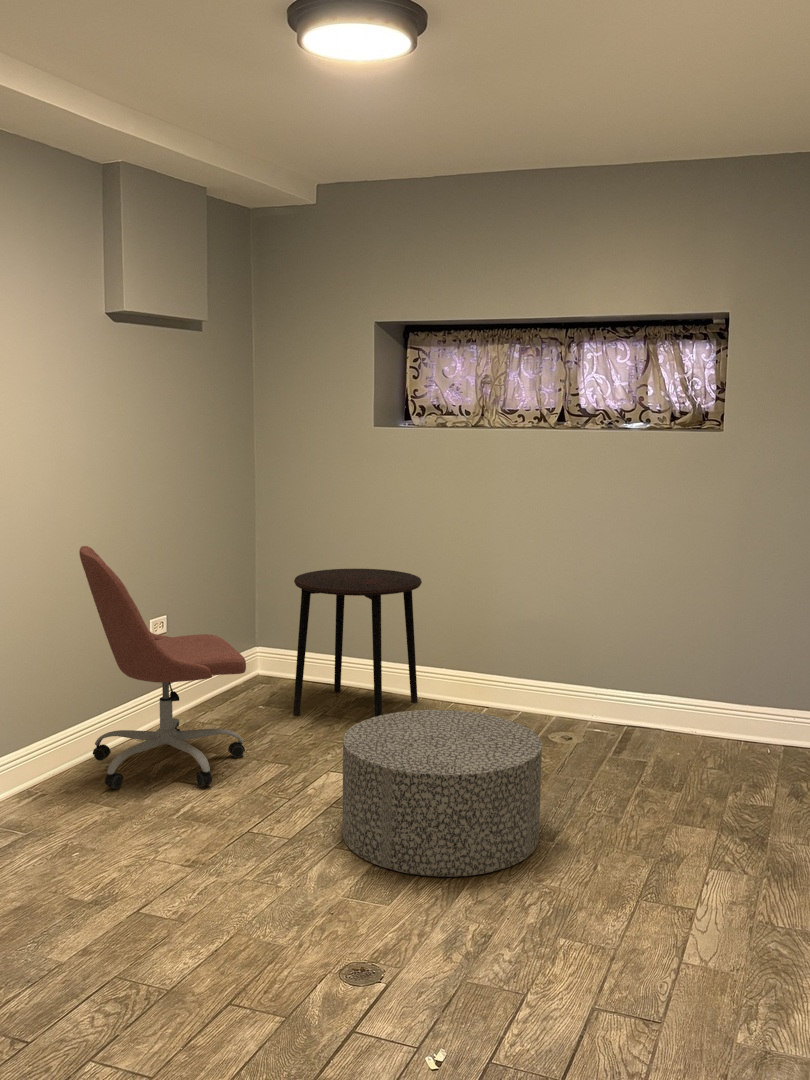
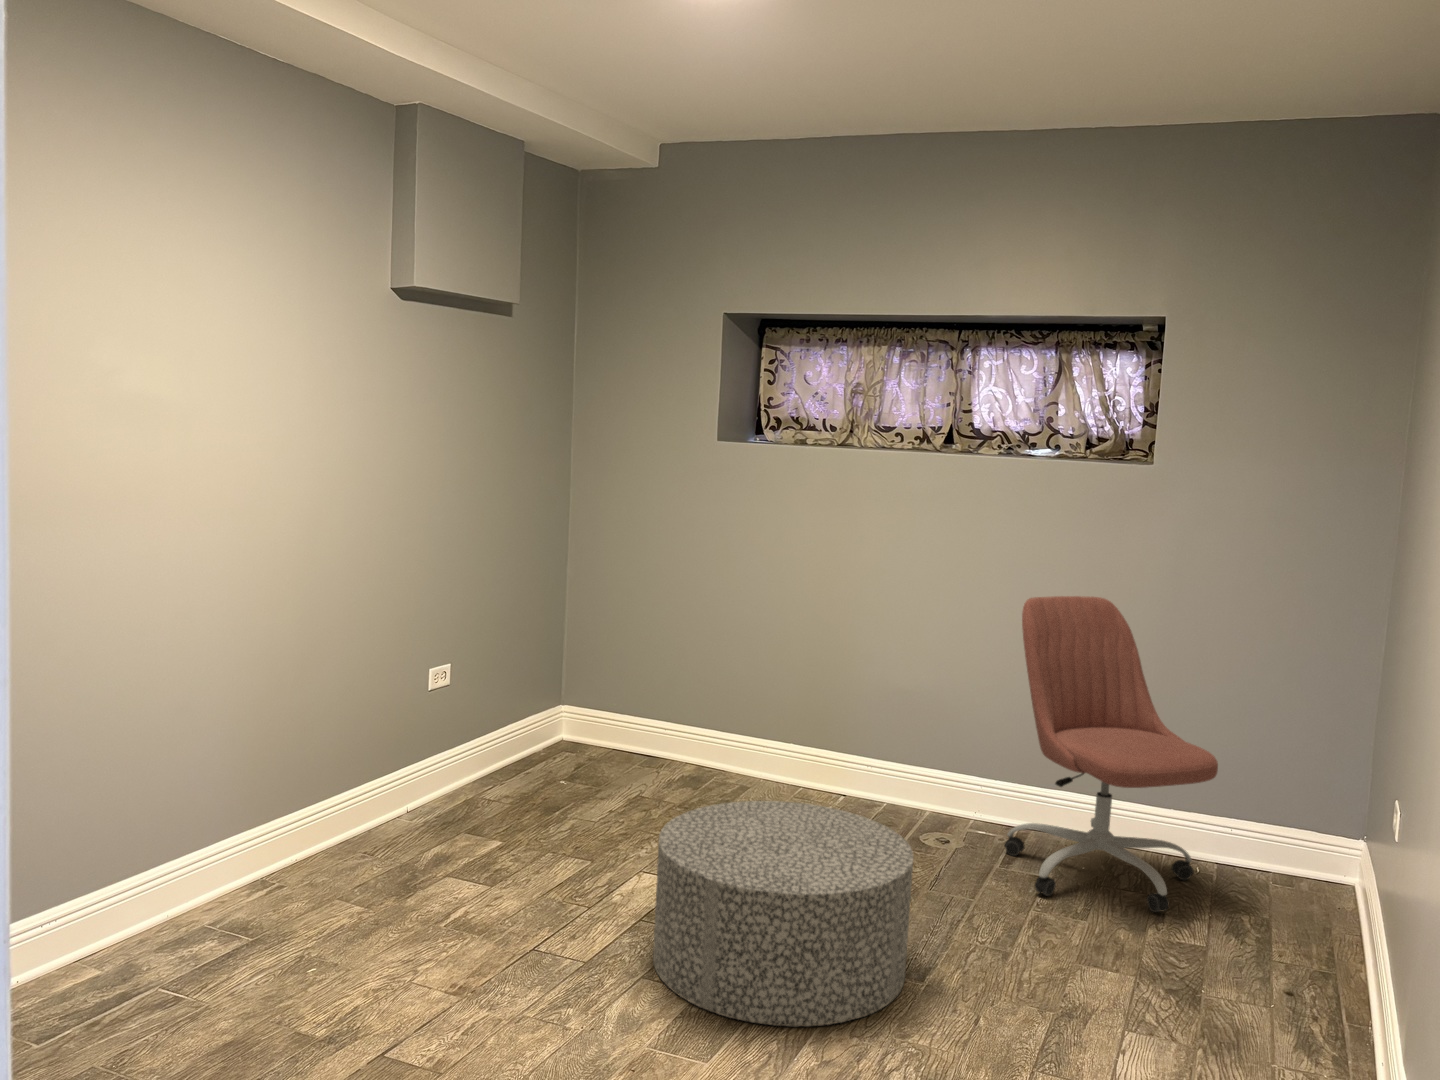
office chair: present [79,546,246,789] -> present [1004,596,1218,912]
side table: present [293,569,422,717] -> none [603,614,768,814]

